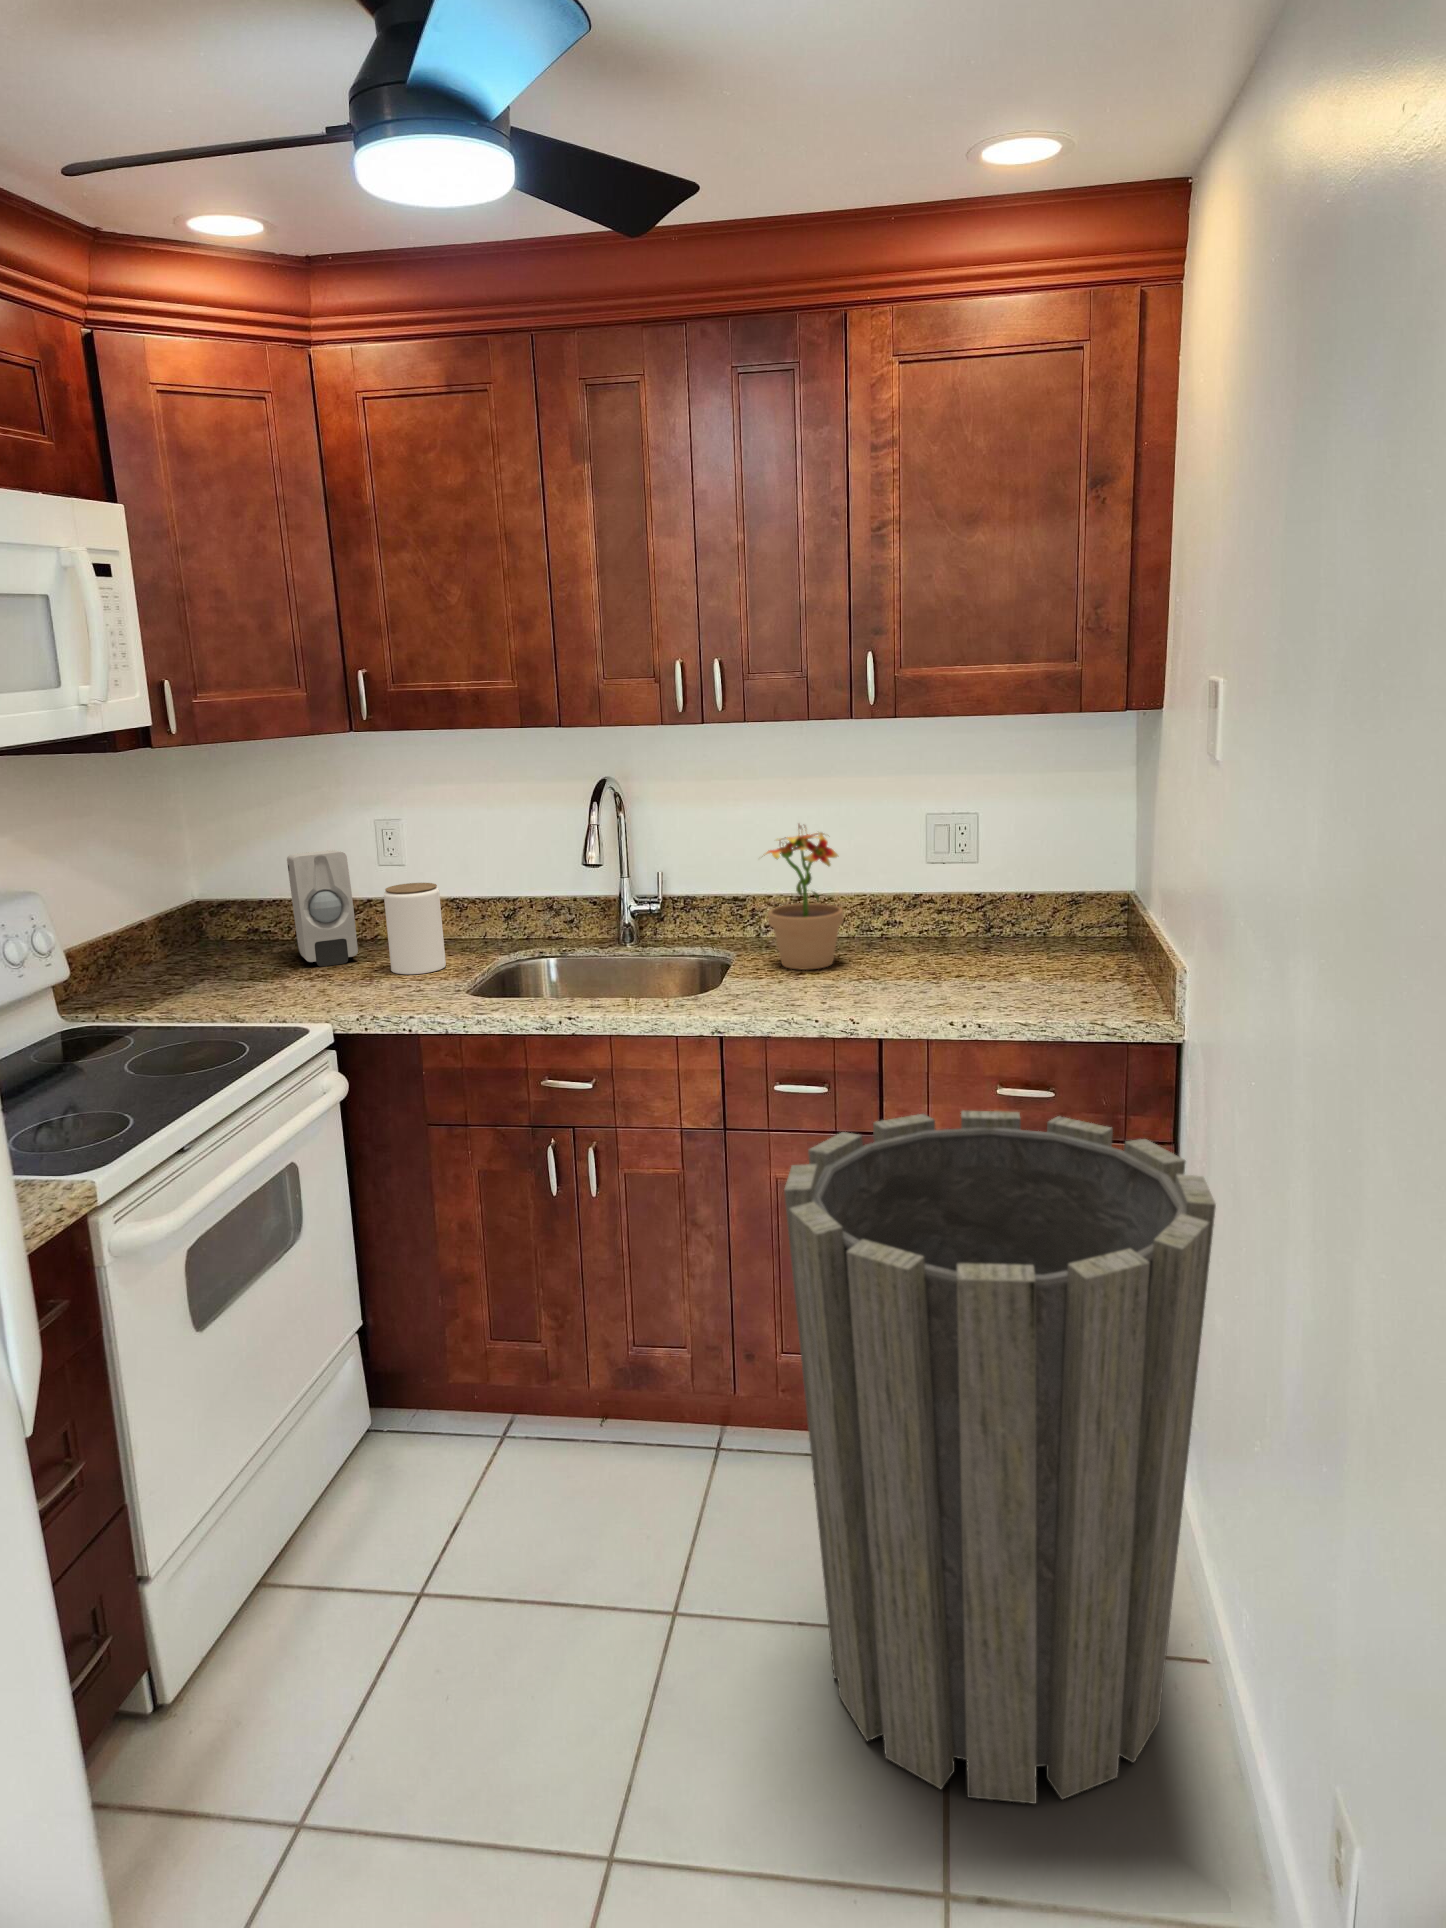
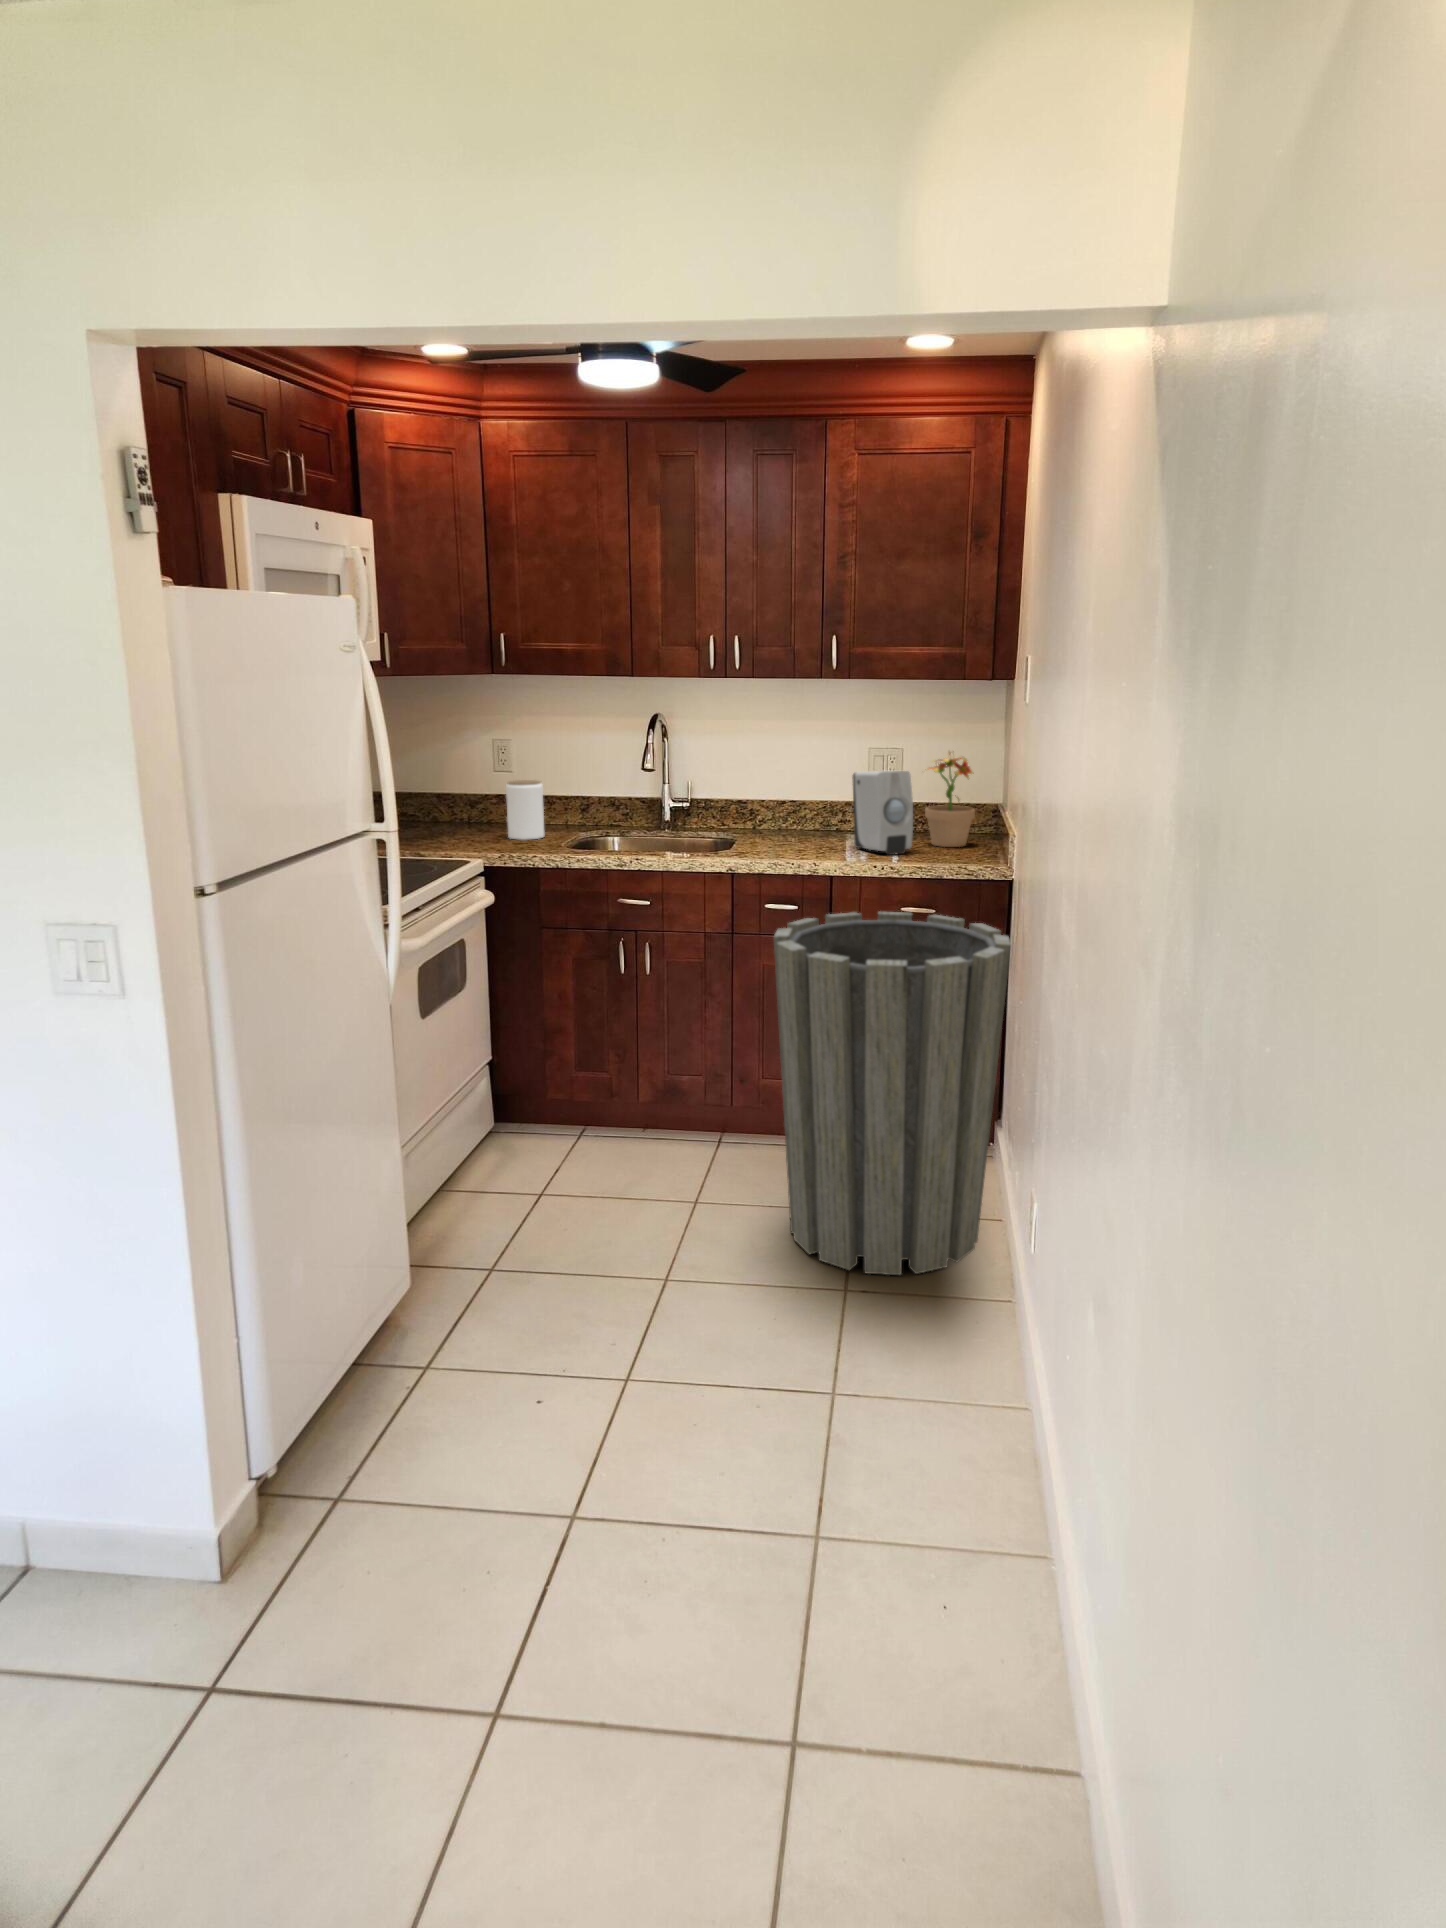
potted plant: present [763,825,844,970] -> present [925,752,975,847]
soap dispenser: present [287,850,358,966] -> present [852,771,913,855]

